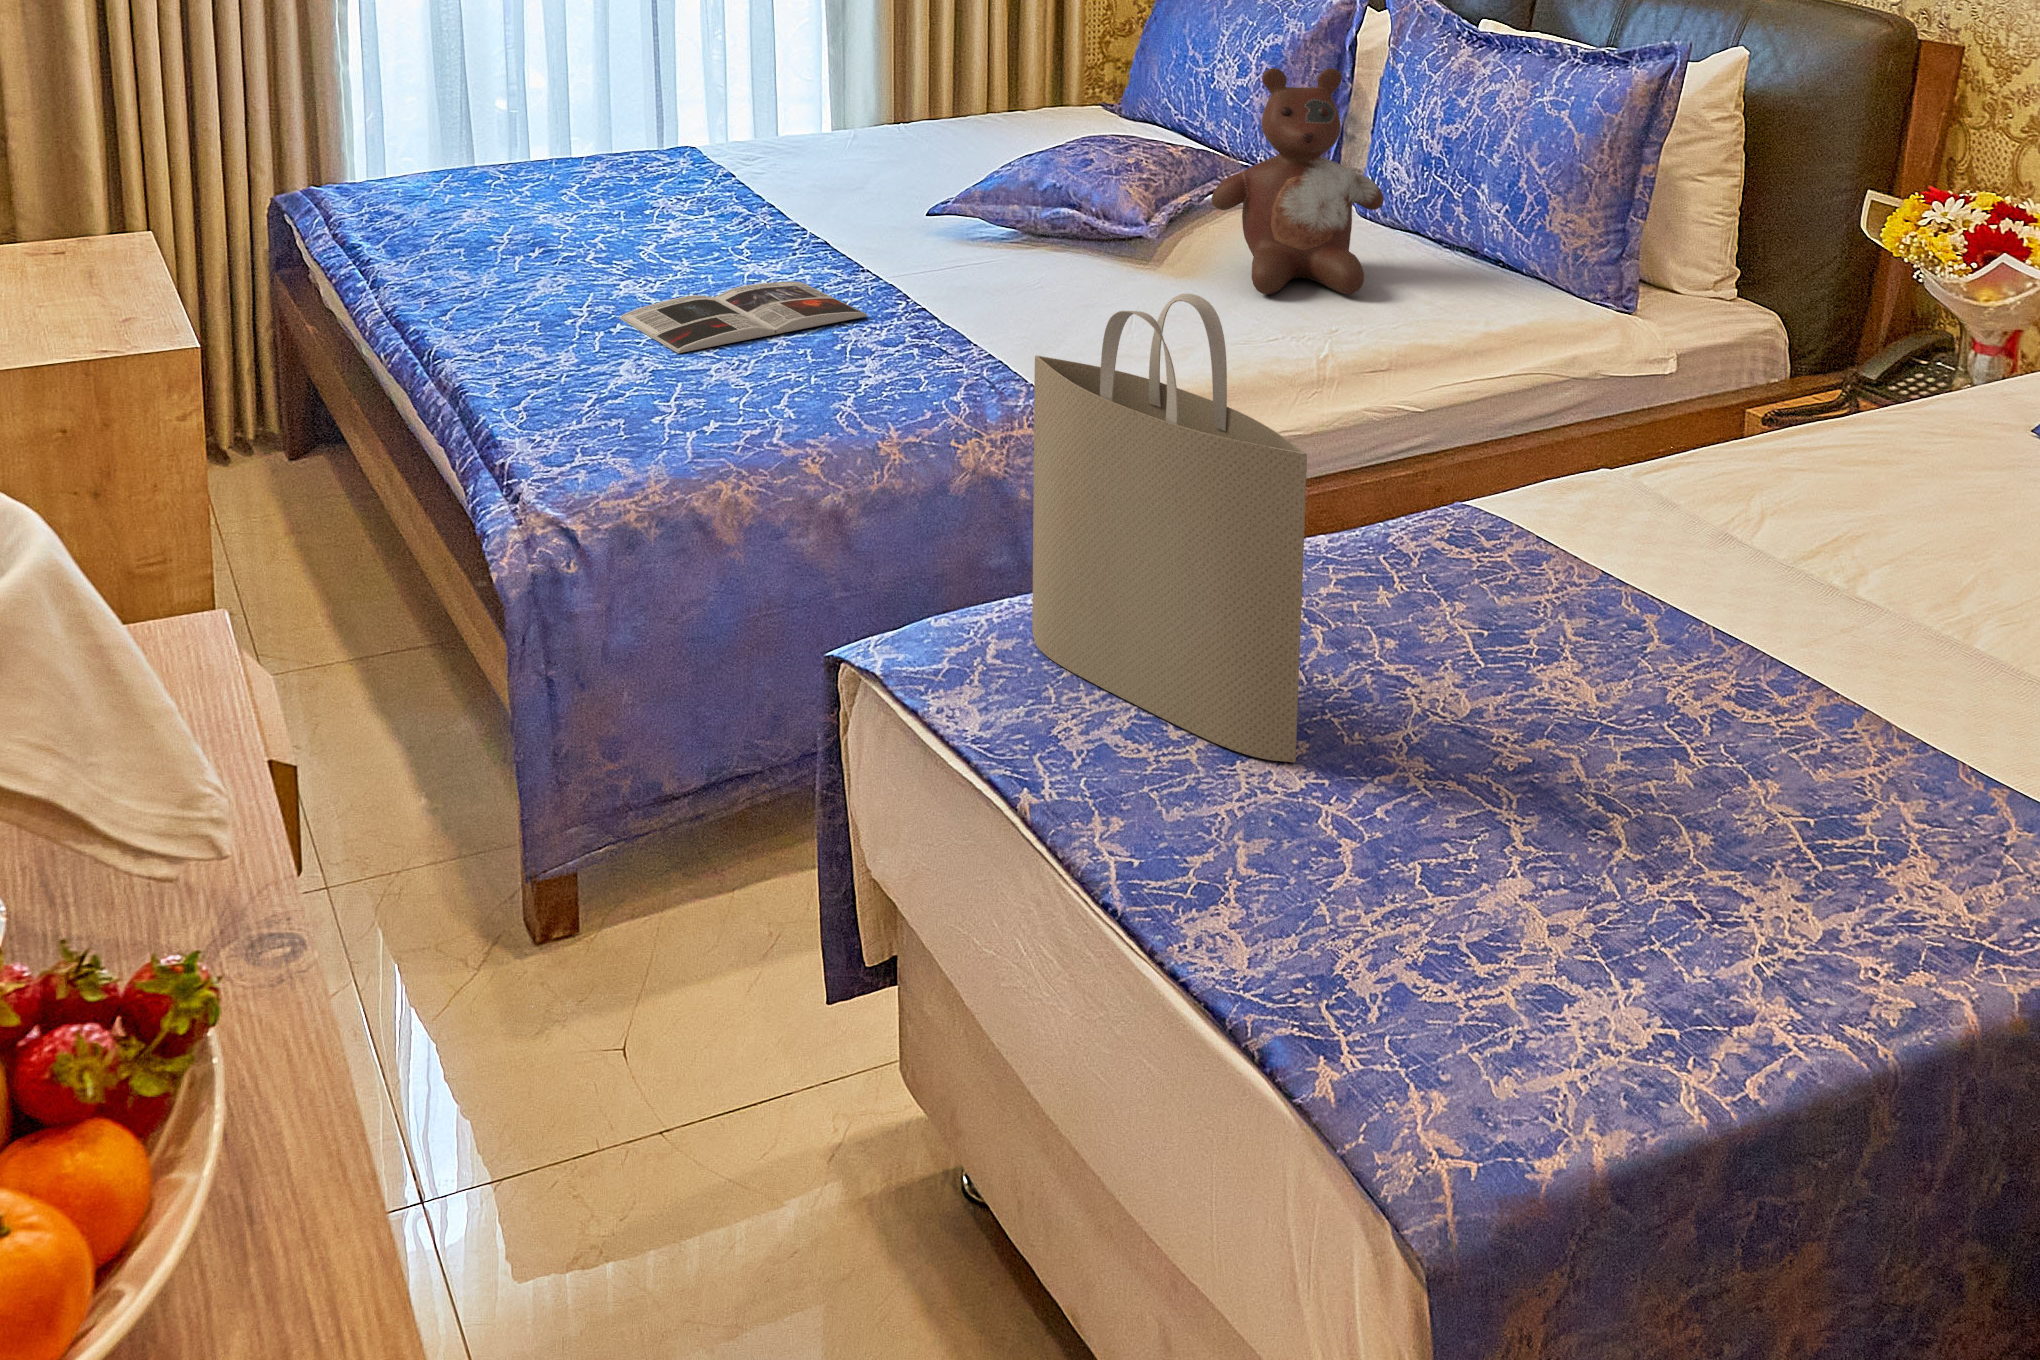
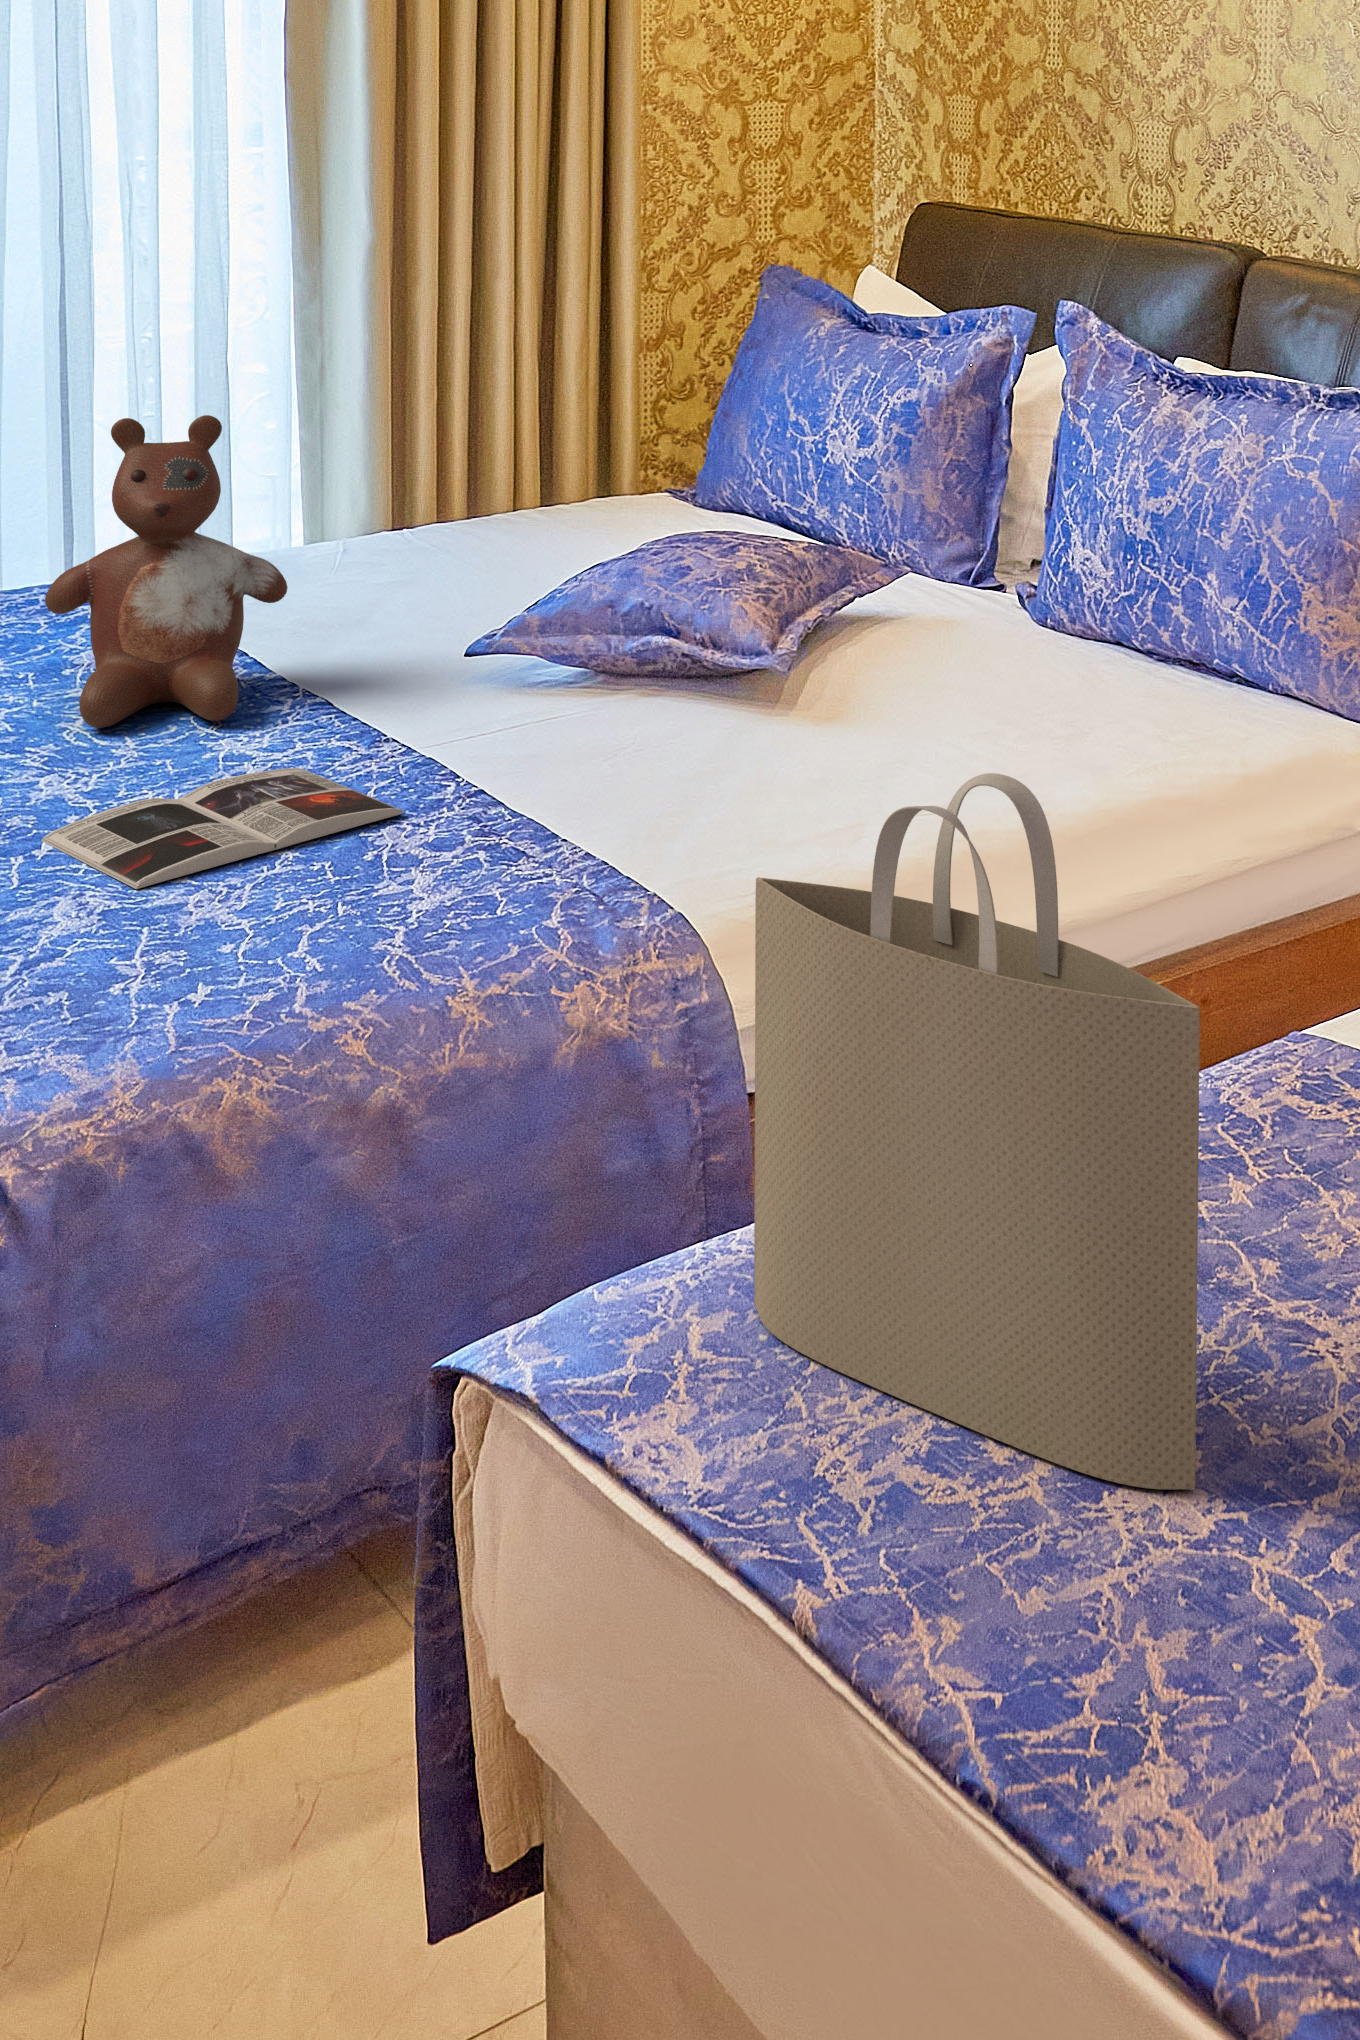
stuffed bear: present [1211,68,1384,294] -> present [45,415,288,728]

